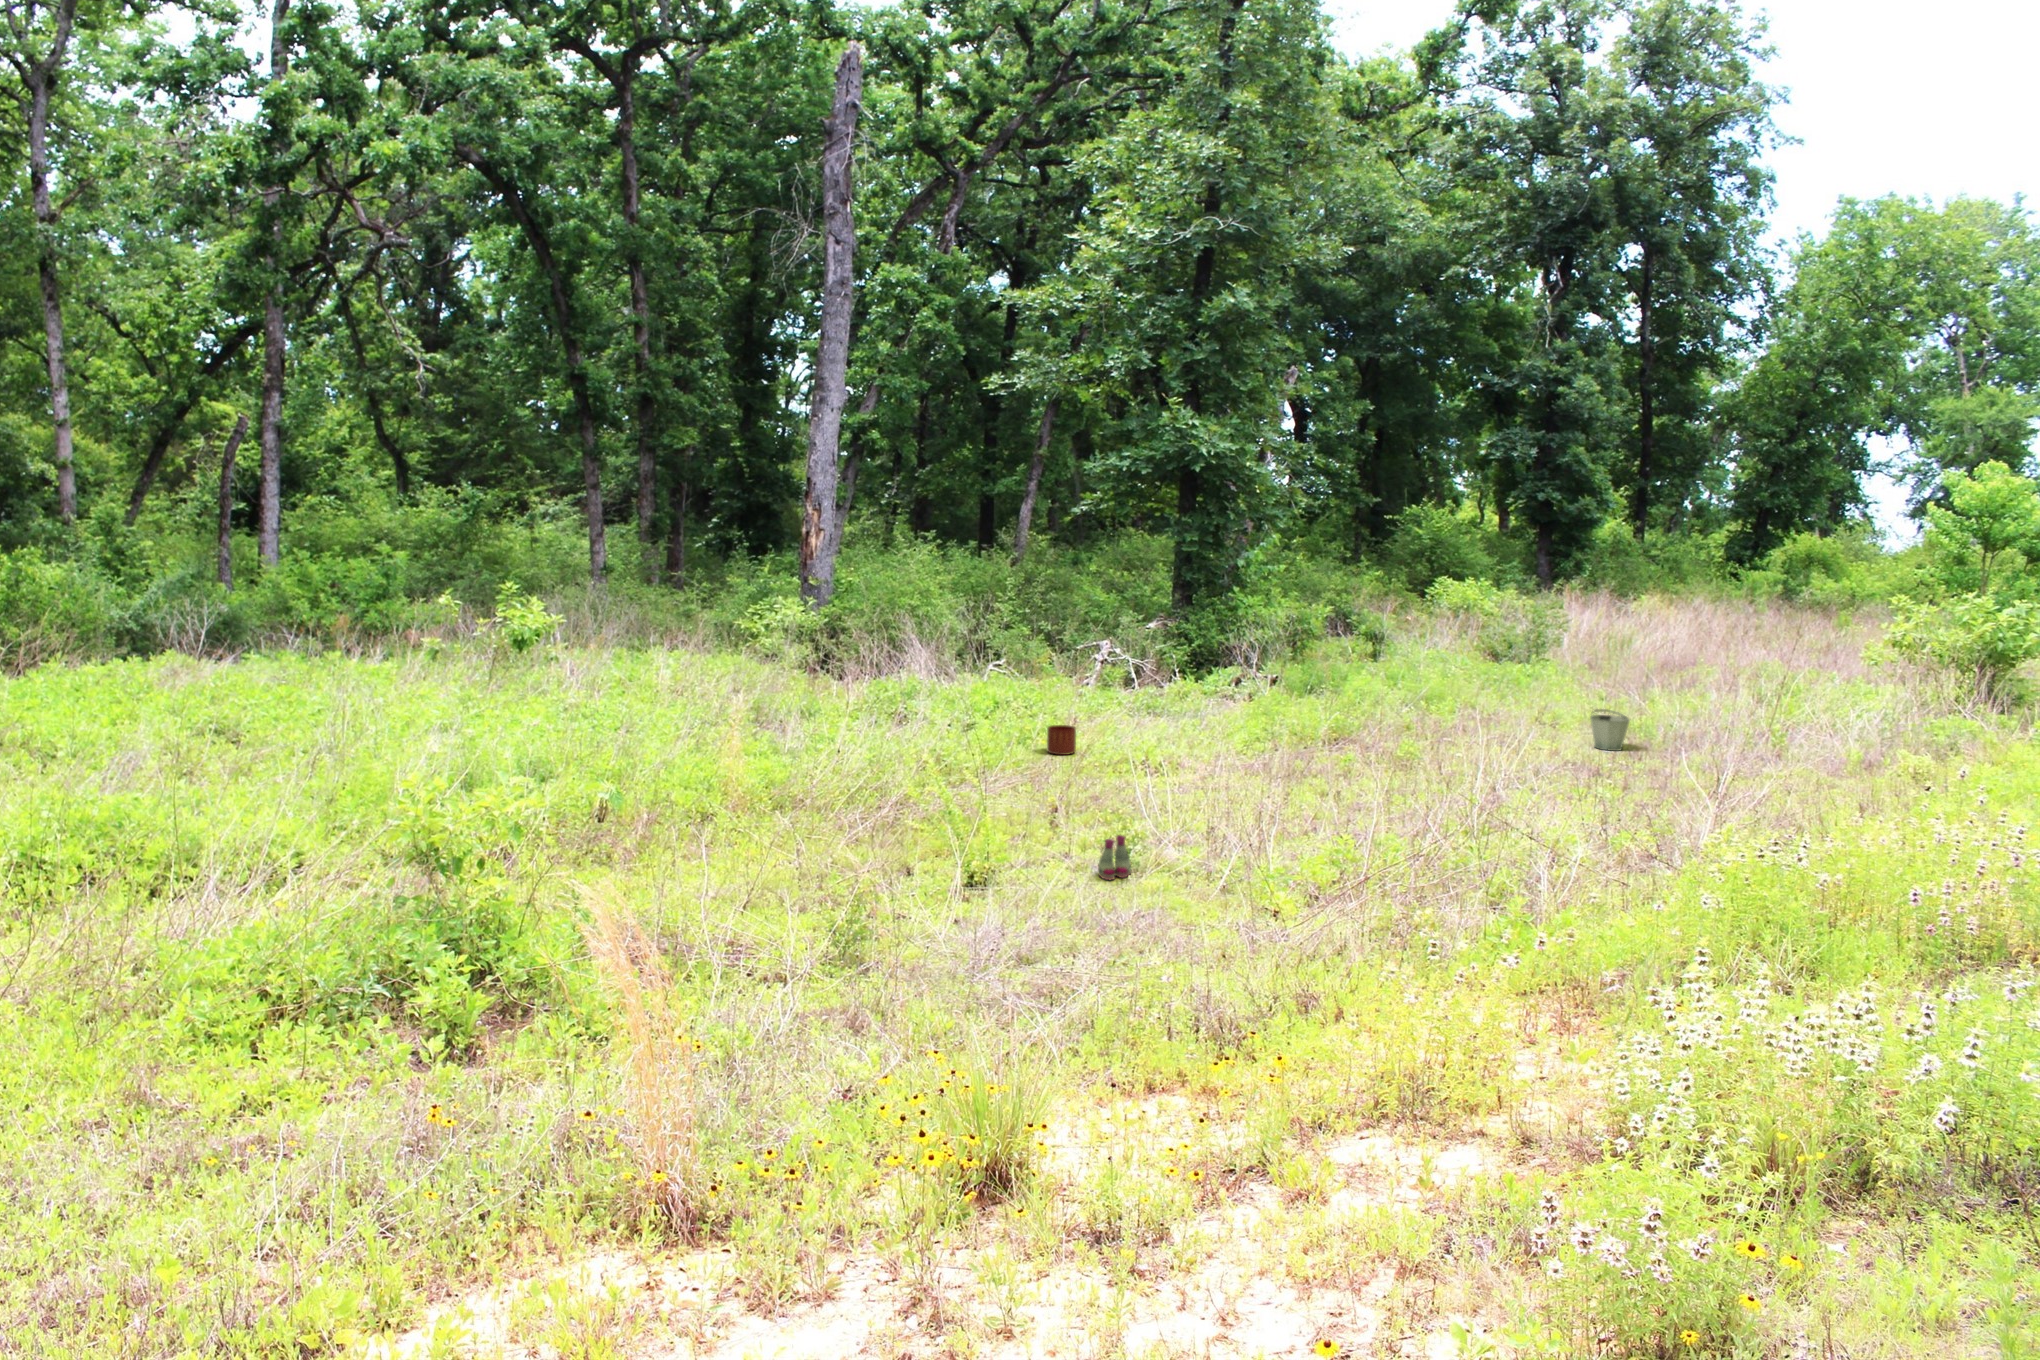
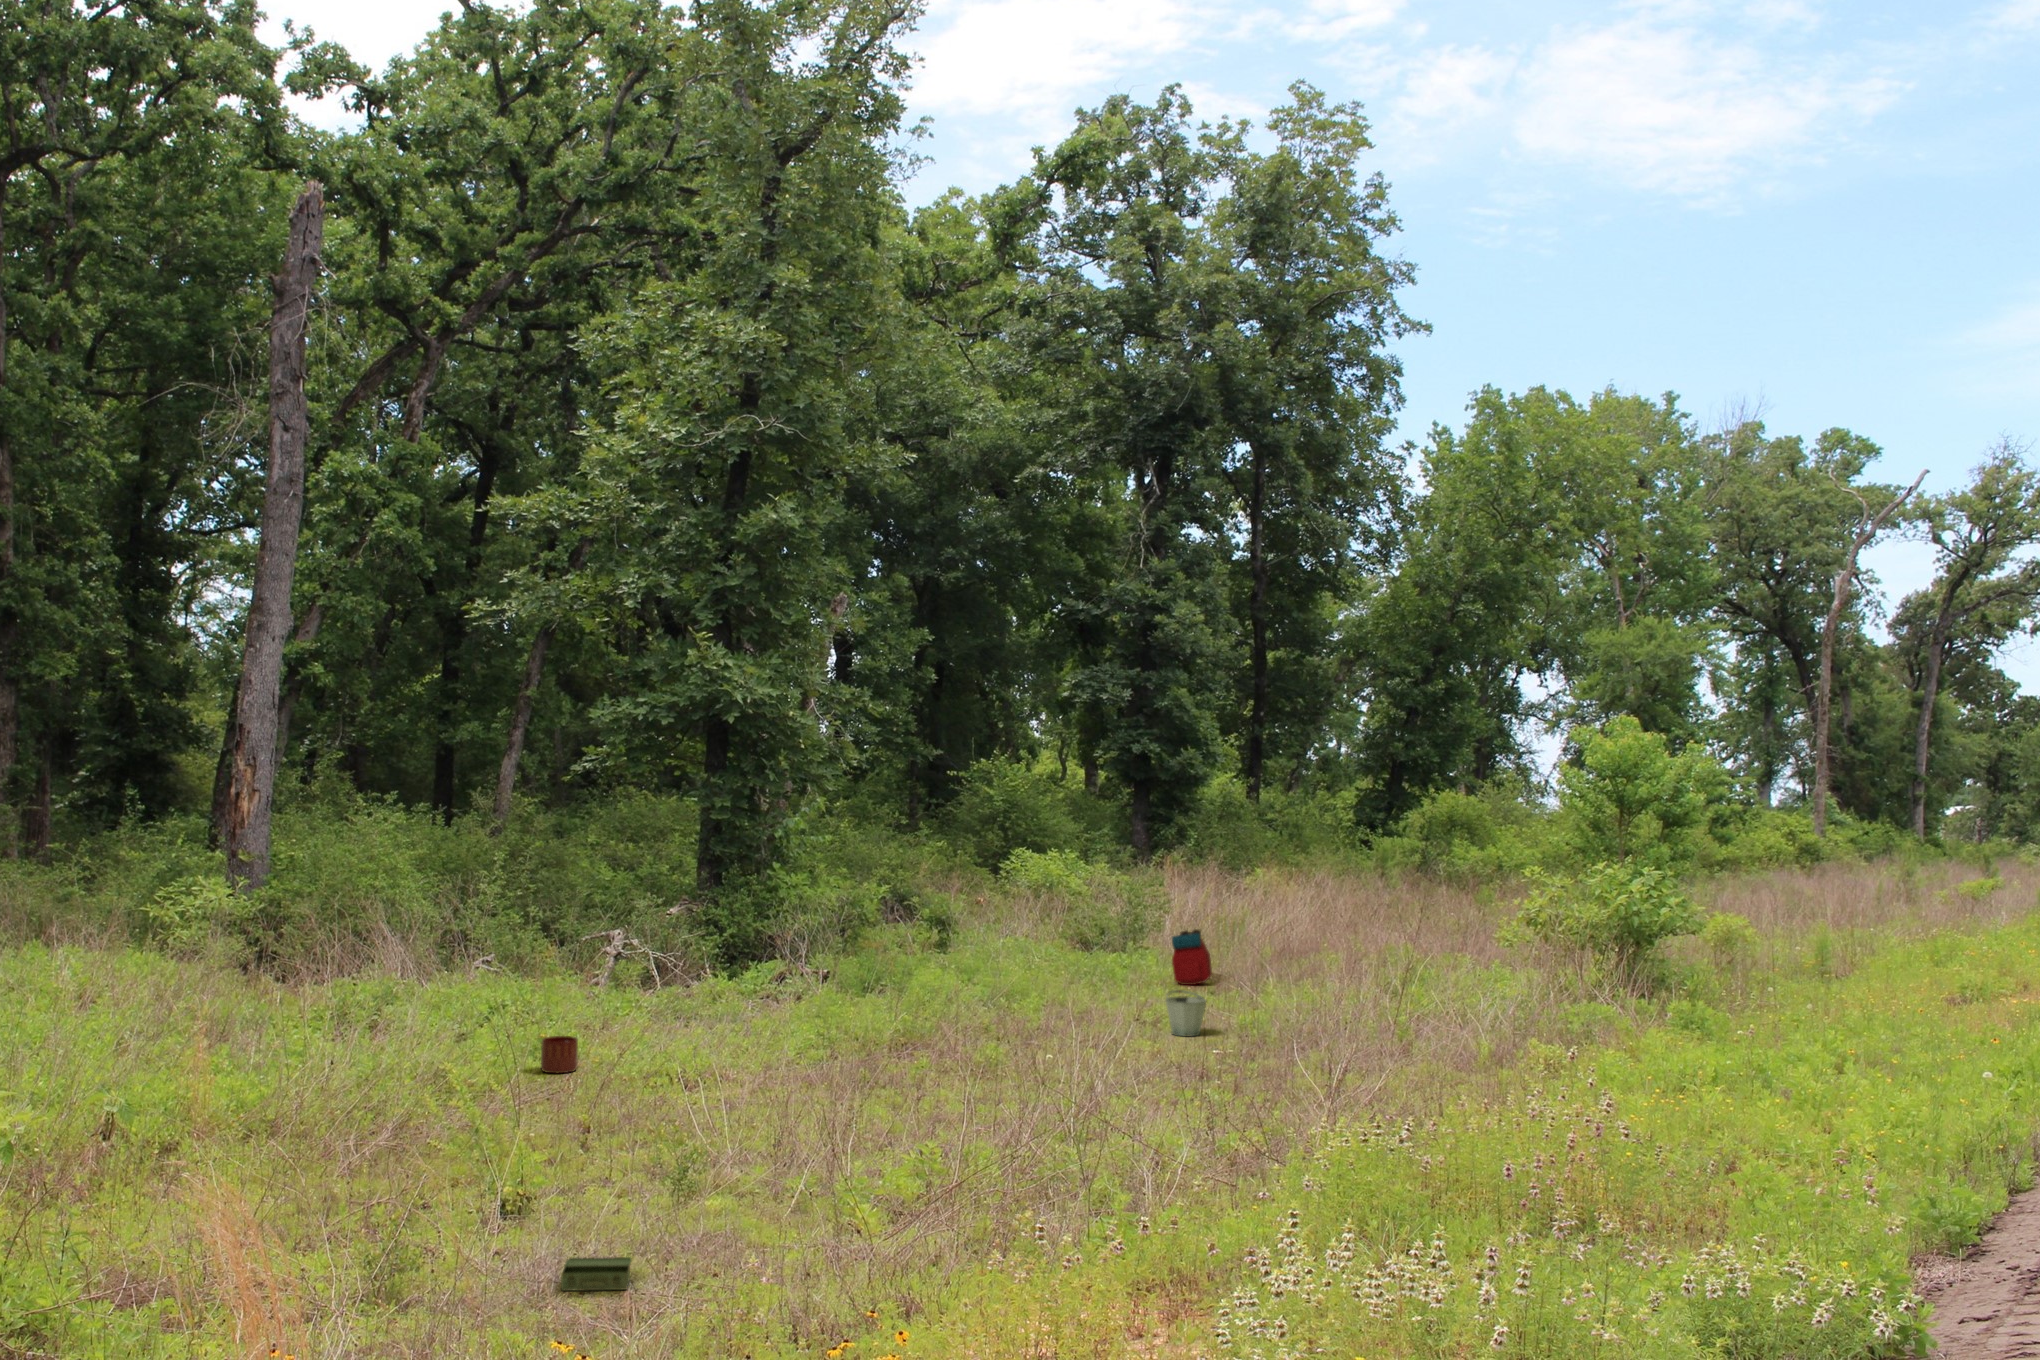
backpack: none [1586,654,1624,703] -> present [1172,929,1212,985]
boots: present [1098,835,1131,880] -> none [600,1152,640,1207]
toolbox: none [1067,929,1128,963] -> present [561,1257,632,1291]

